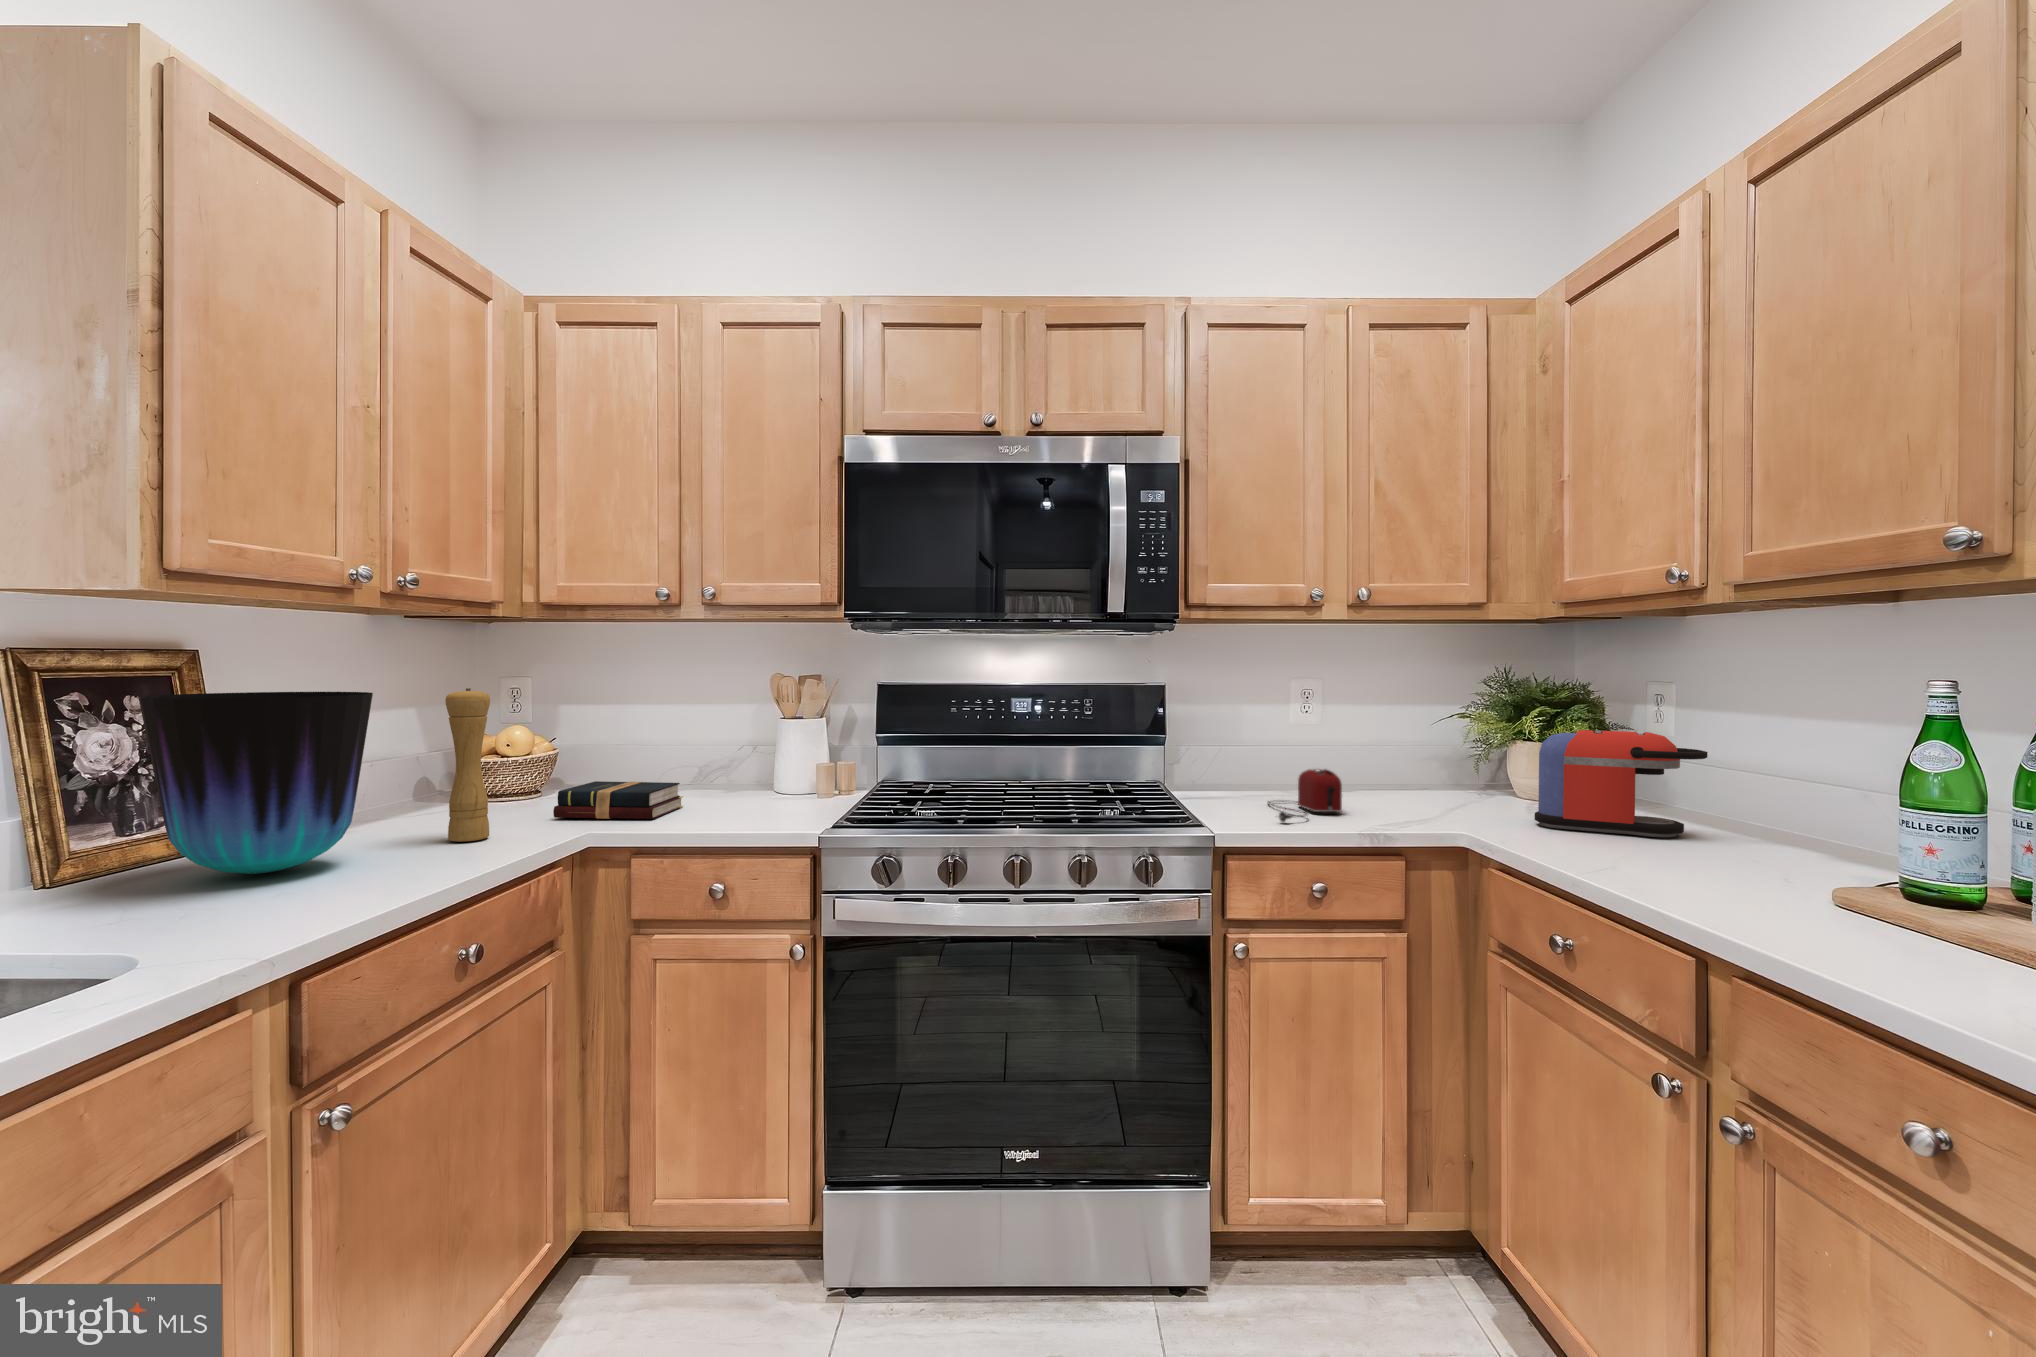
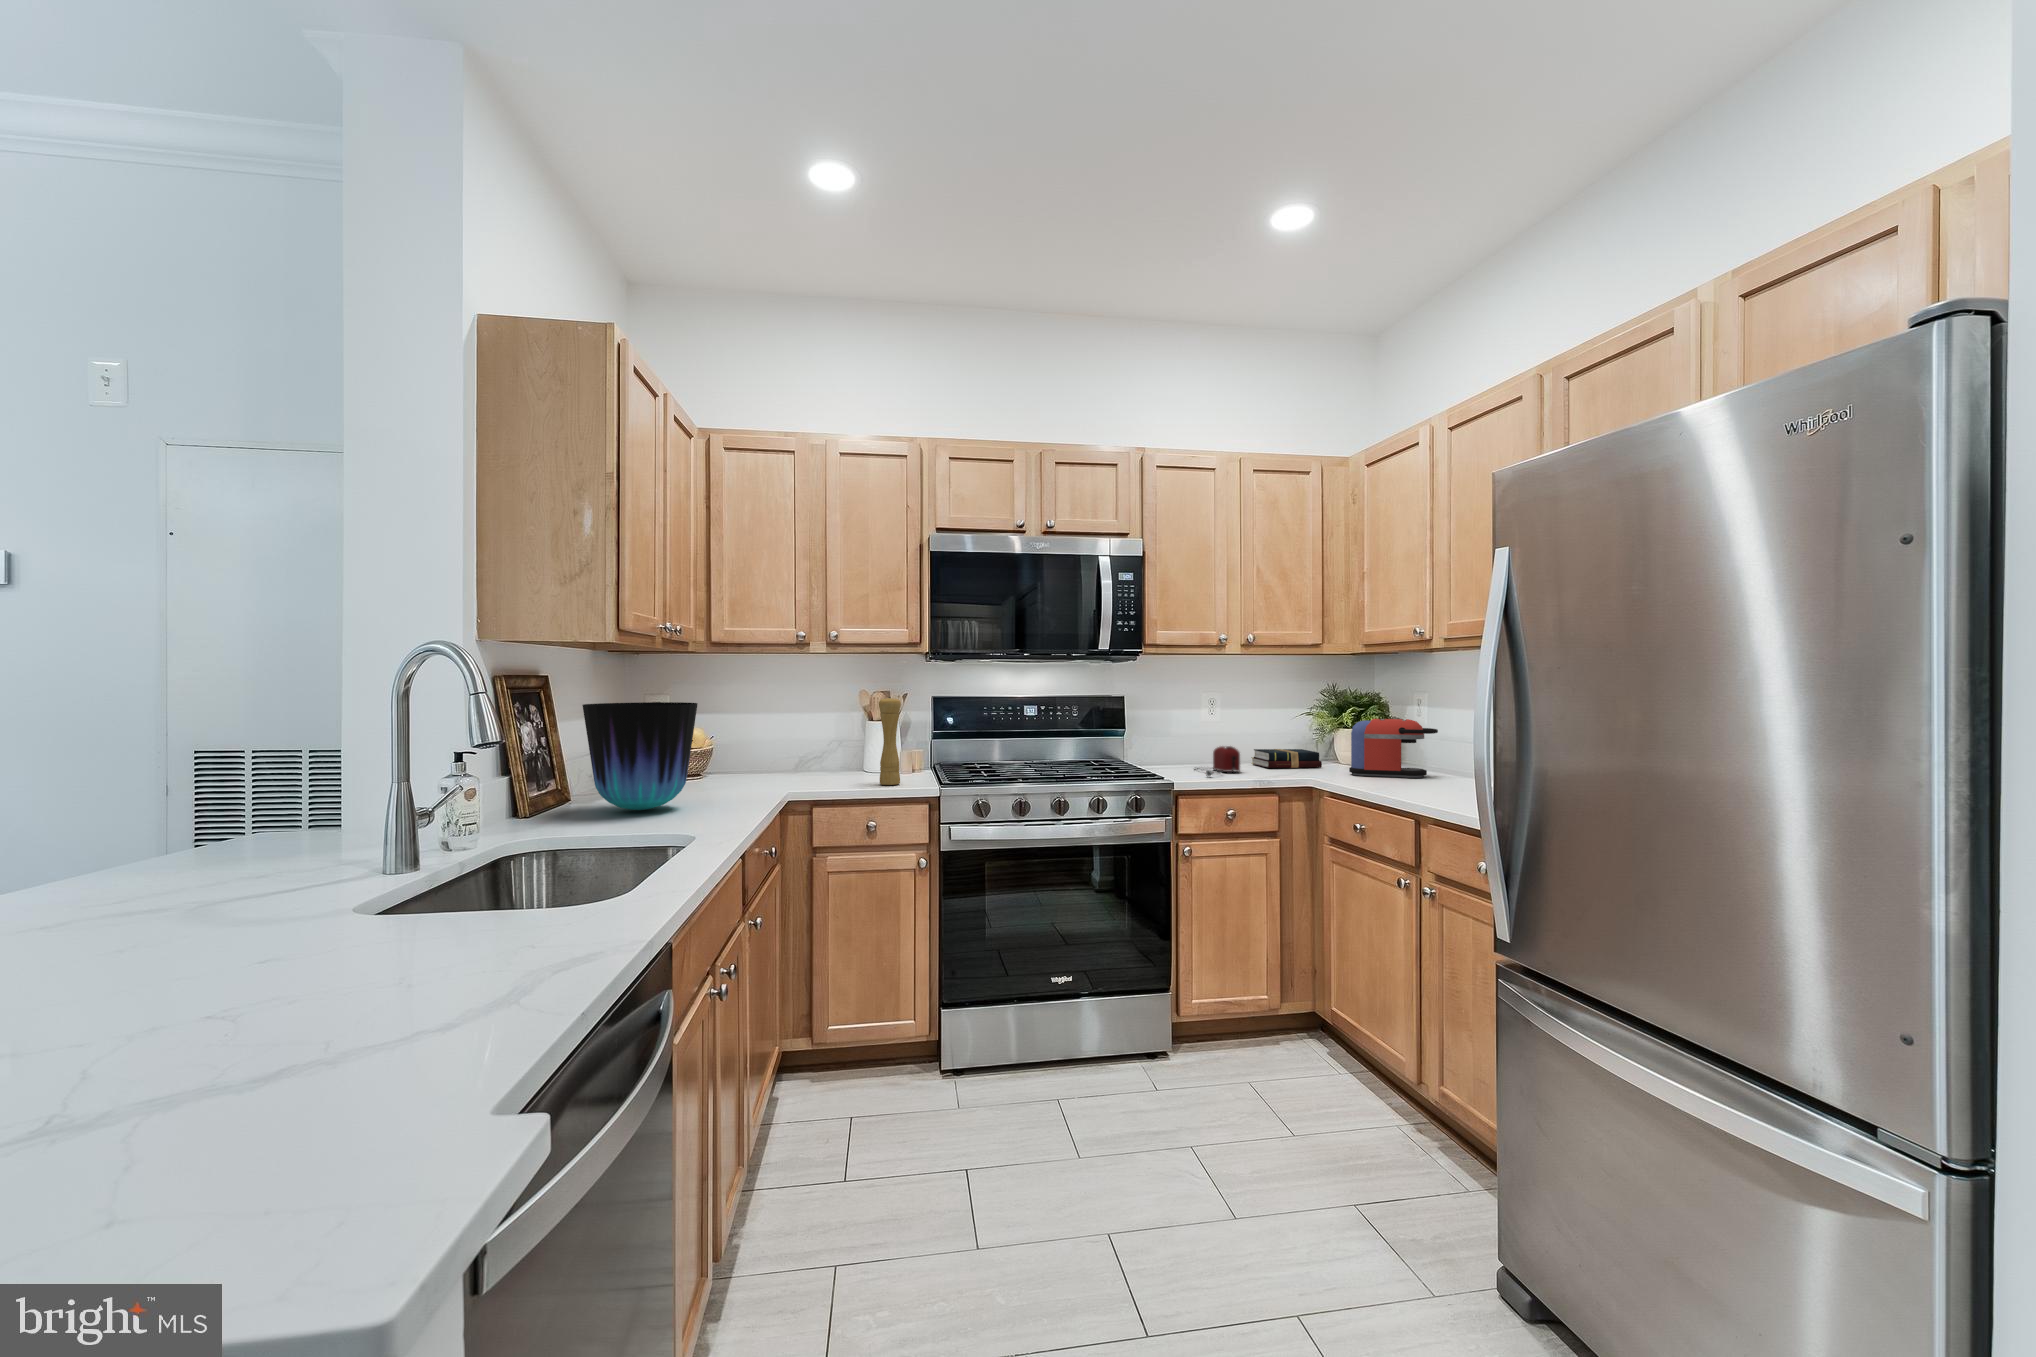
pepper mill: present [445,688,490,842] -> present [879,697,901,785]
hardback book: present [553,781,683,819] -> present [1252,749,1322,768]

